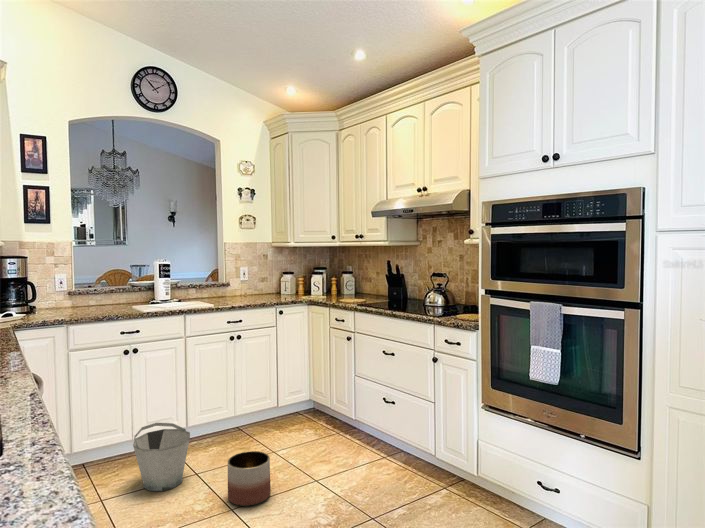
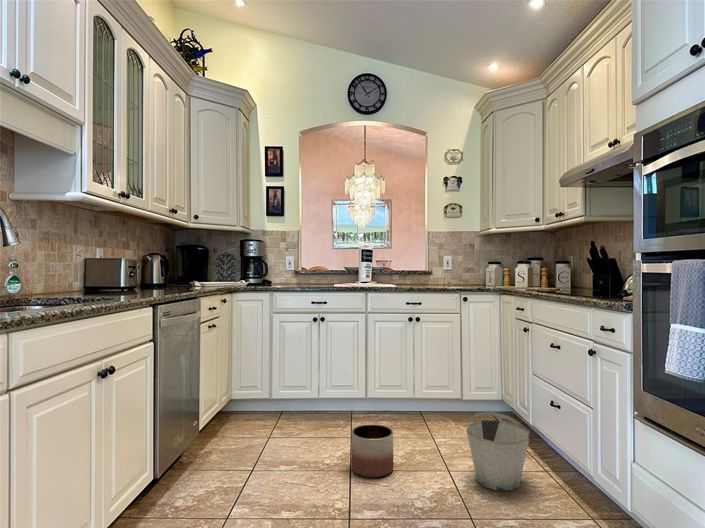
bucket: present [133,423,190,491] -> present [466,412,530,491]

